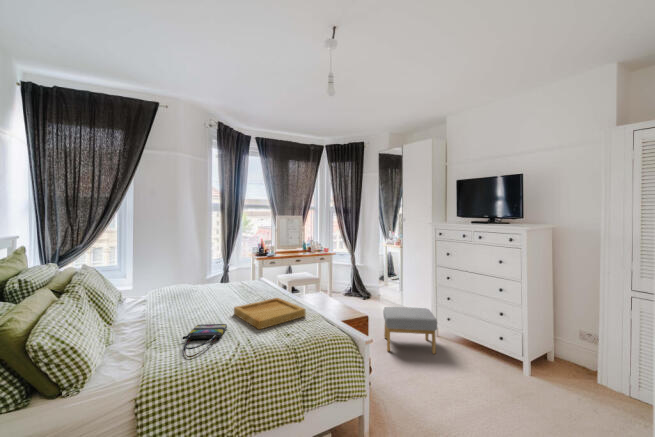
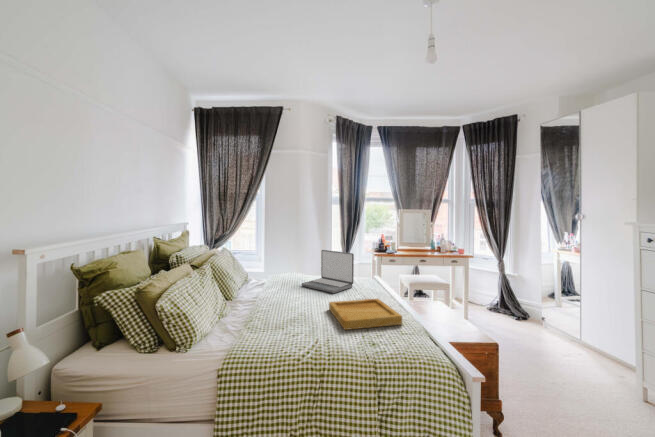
laptop: none [192,257,247,299] -> present [302,250,354,293]
footstool: present [383,307,437,354] -> none [532,332,625,417]
tote bag: present [183,324,227,358] -> none [267,314,315,344]

